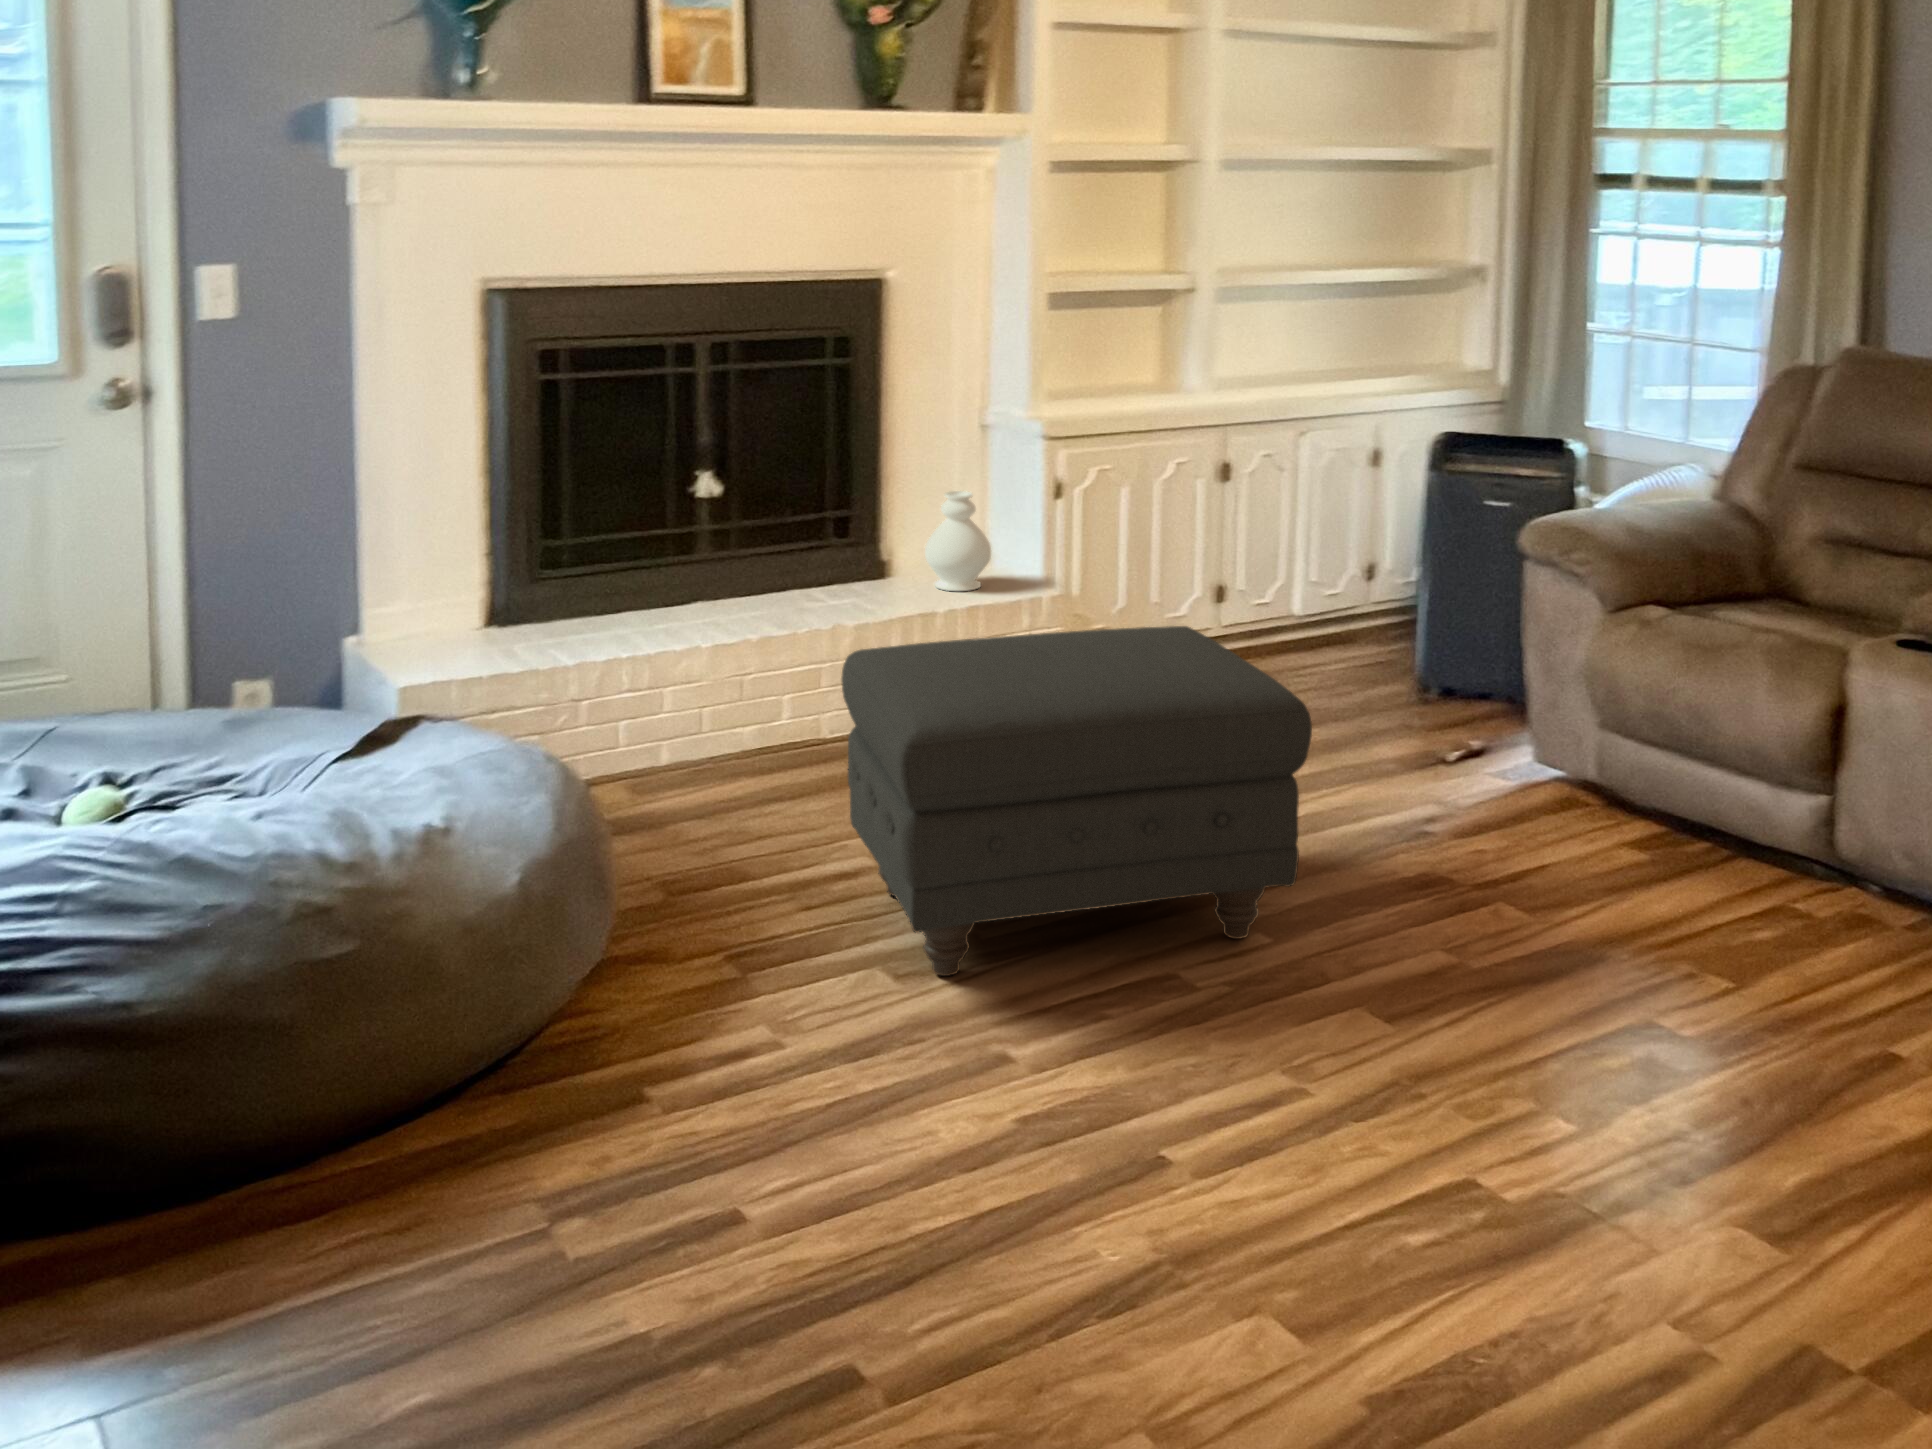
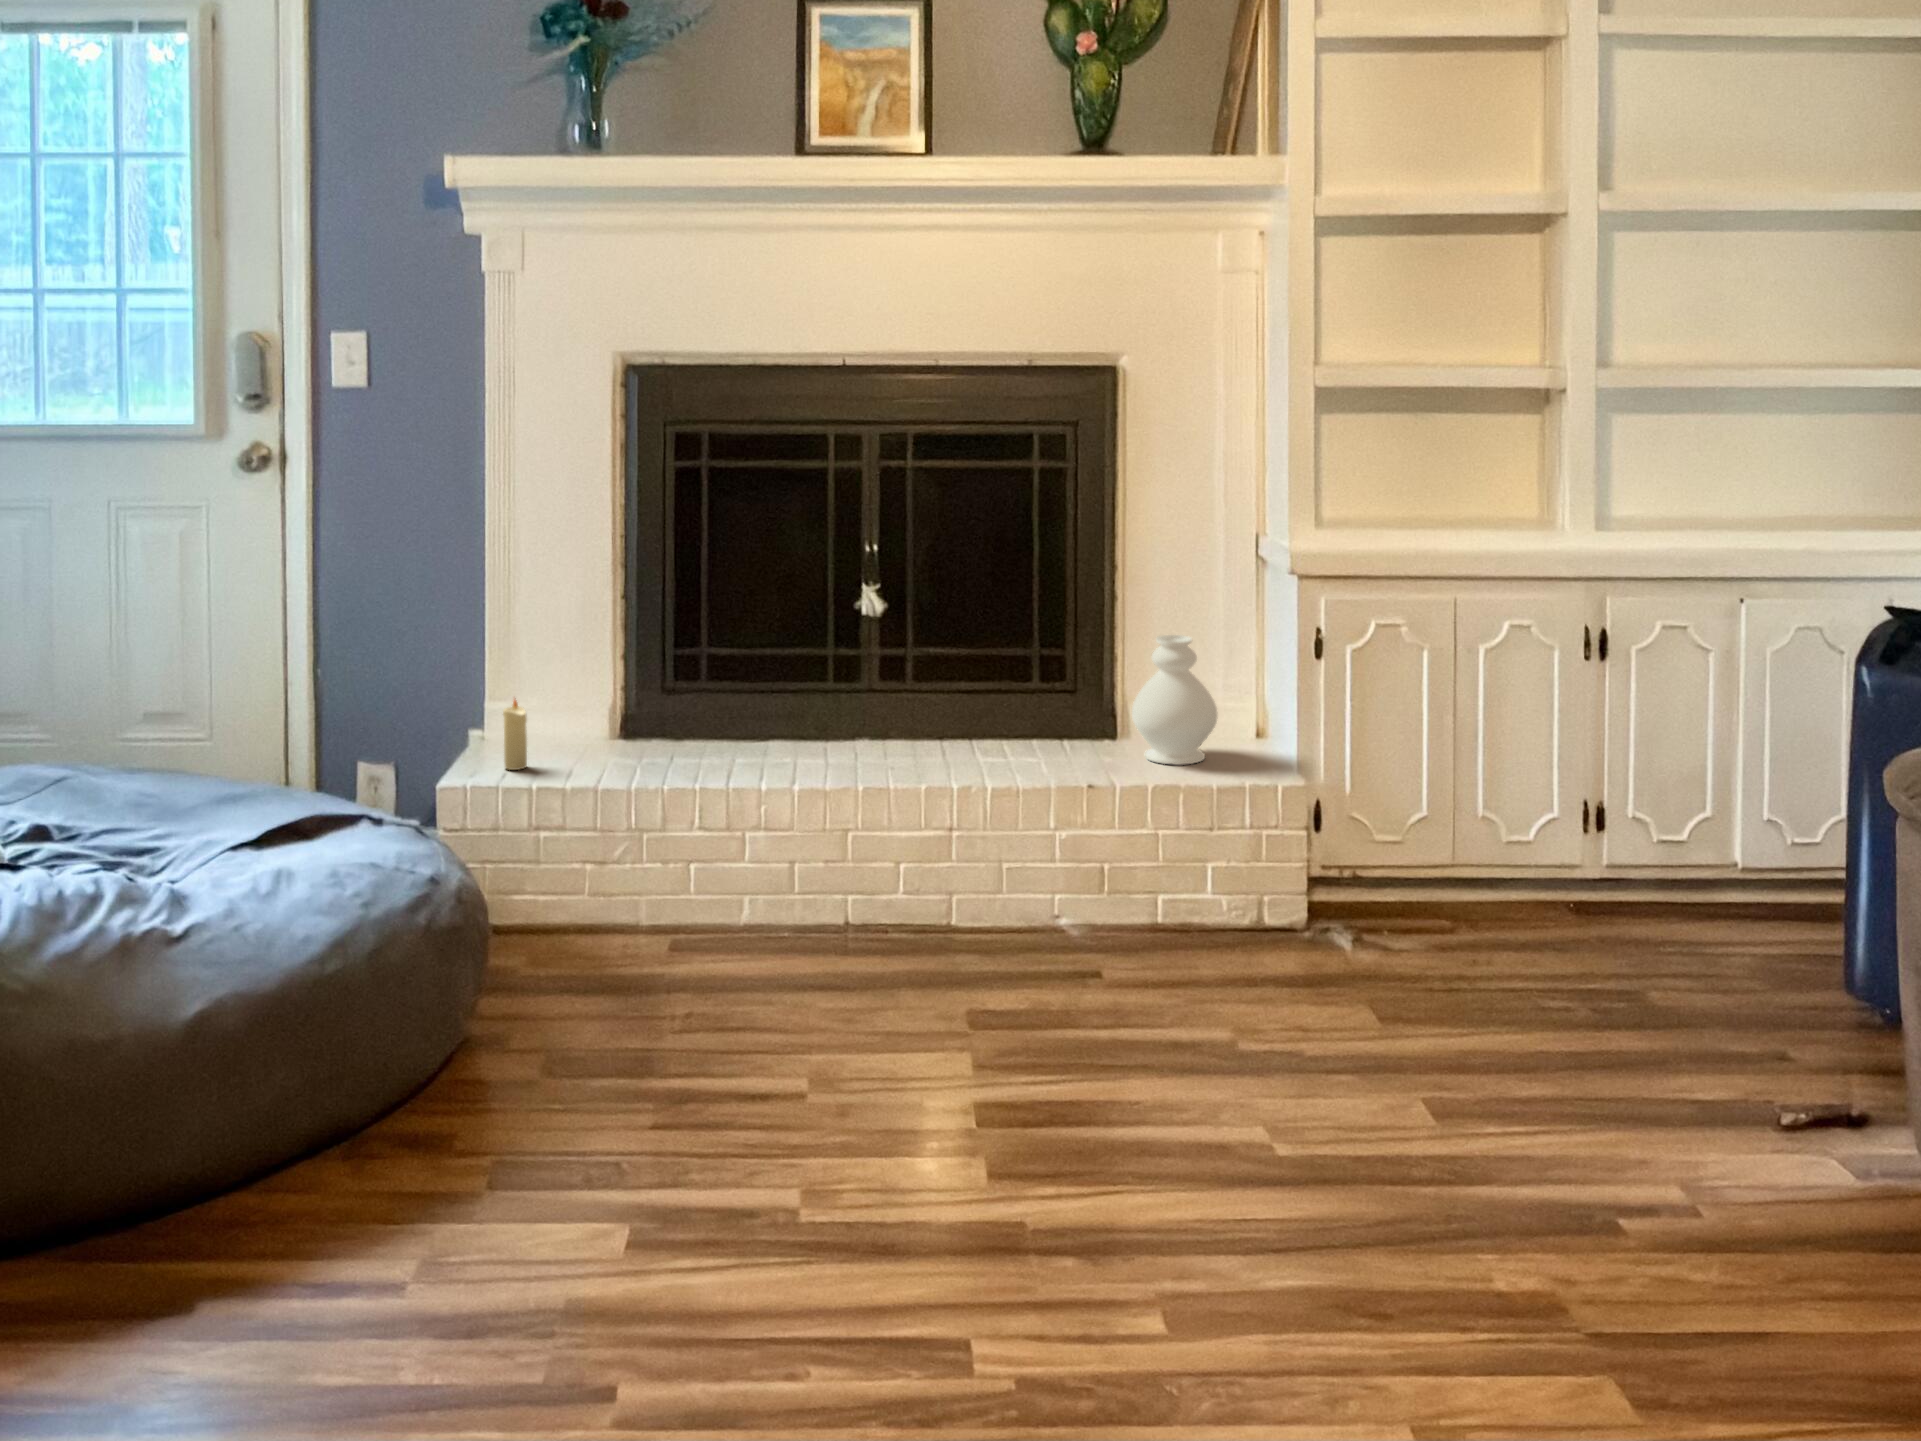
candle: none [424,595,447,662] -> present [503,699,527,770]
ottoman: present [841,626,1312,976] -> none [592,814,1220,1316]

